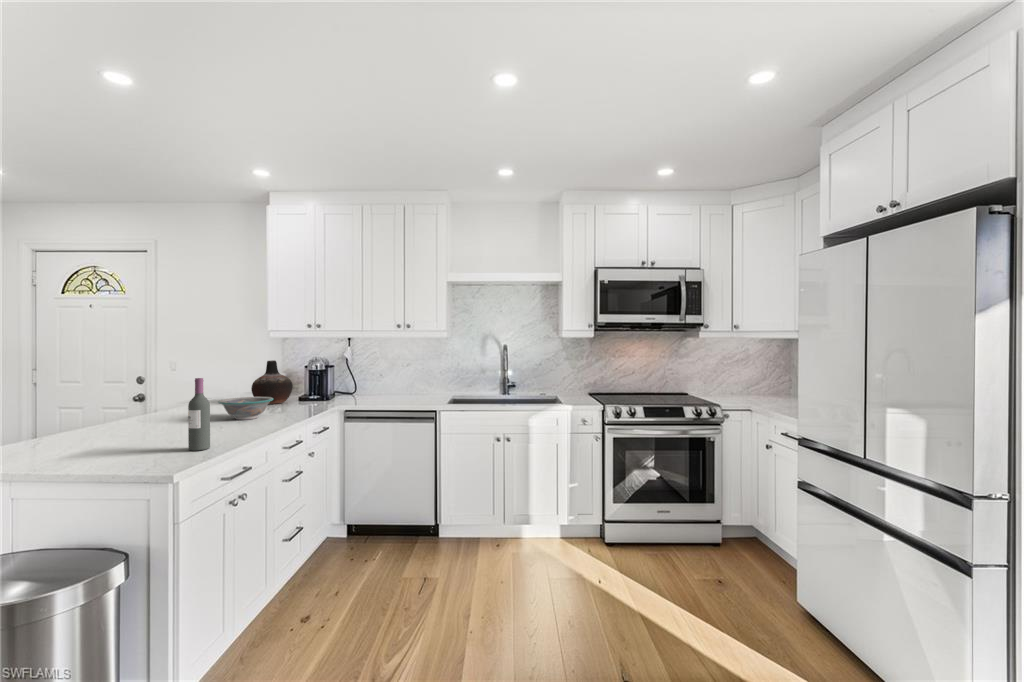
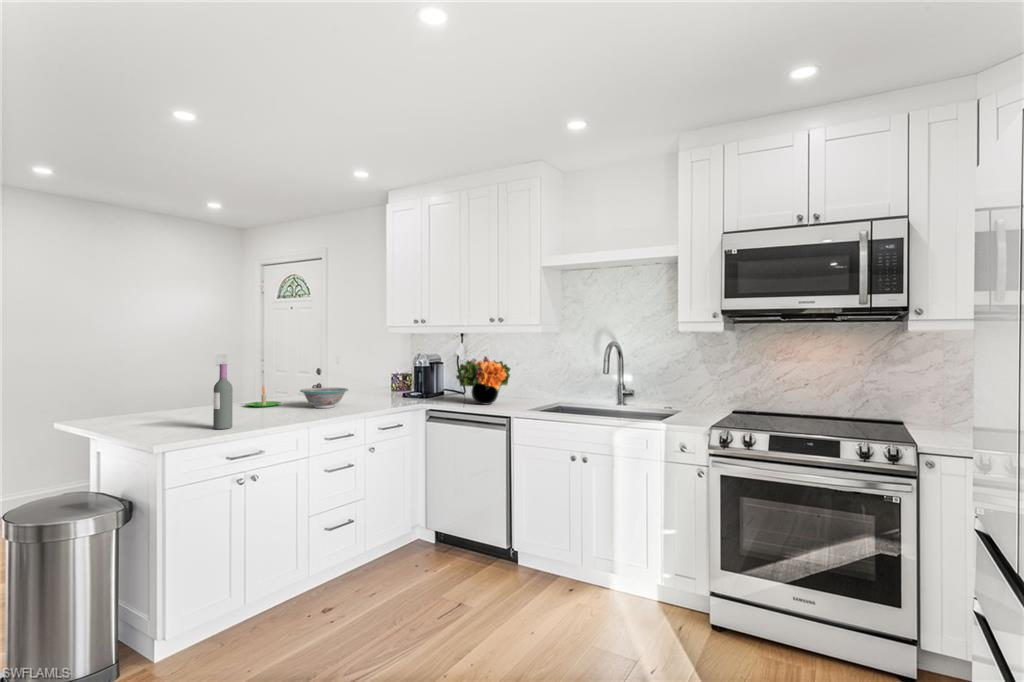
flower arrangement: none [371,359,422,403] -> present [456,357,510,404]
vase: present [251,360,293,404] -> none [362,355,398,397]
candle: none [141,399,187,425] -> present [246,385,281,407]

